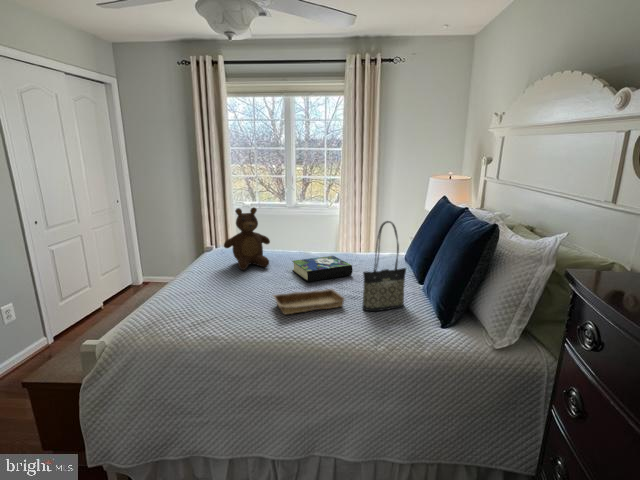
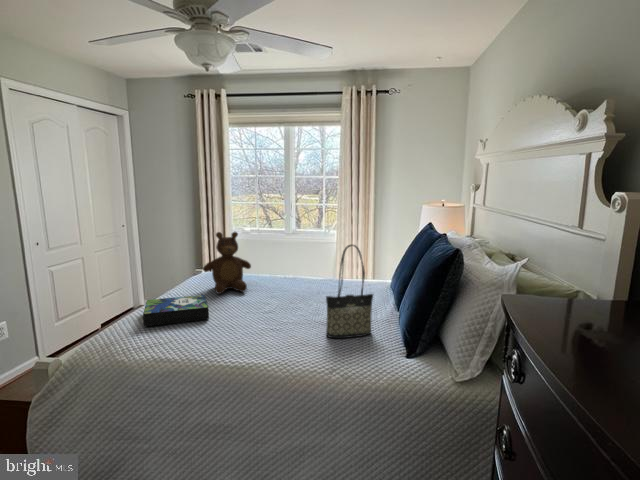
book: present [292,256,352,282] -> present [143,295,209,327]
tray: present [274,289,345,314] -> none [236,314,310,338]

